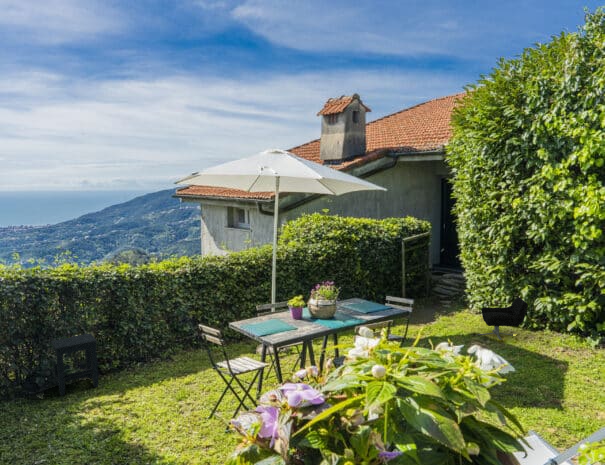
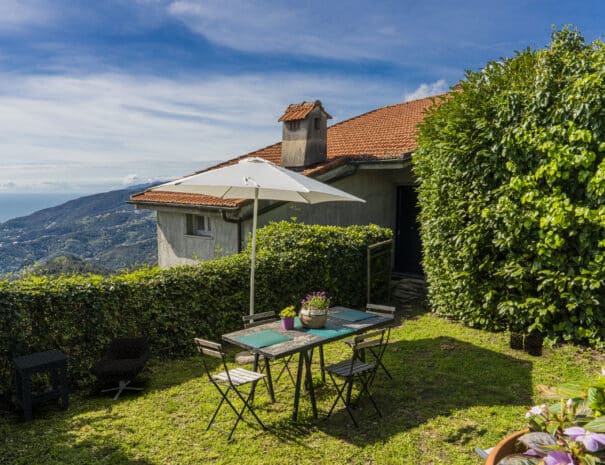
lounge chair: present [478,298,528,340] -> present [89,337,151,400]
woven basket: none [544,329,582,355] -> present [510,332,543,356]

